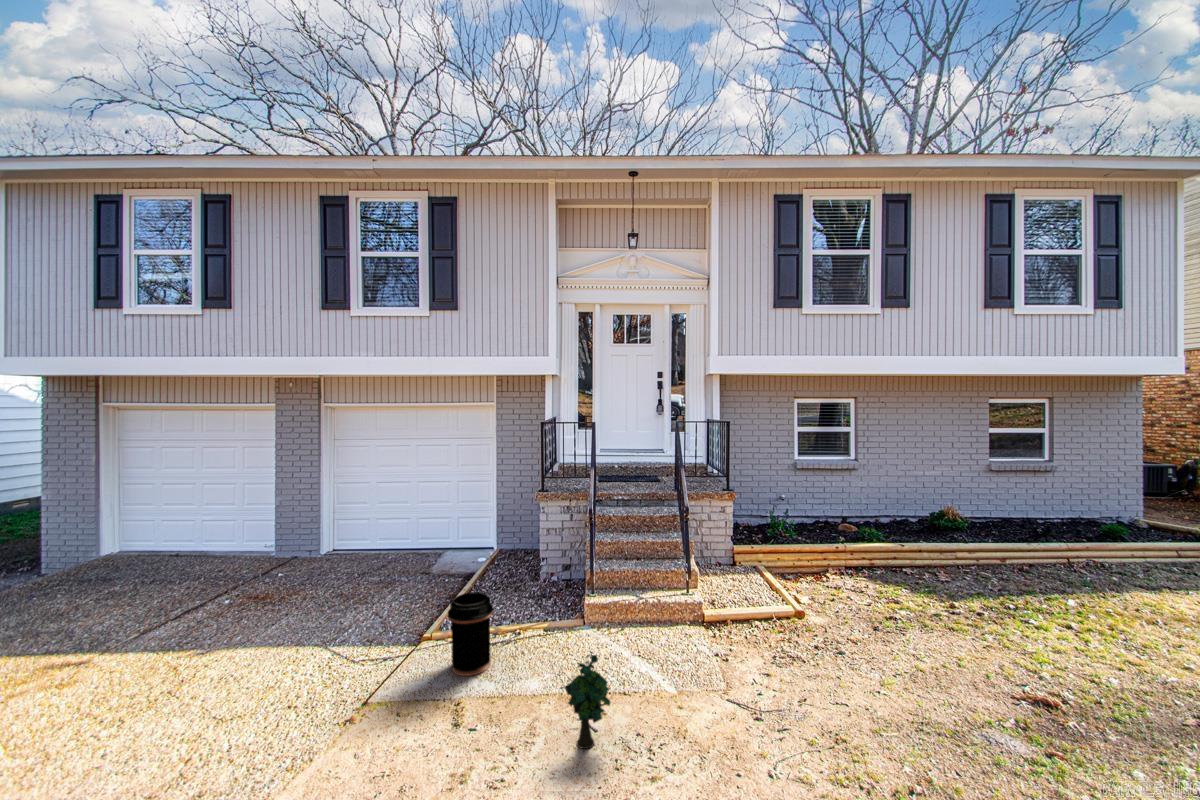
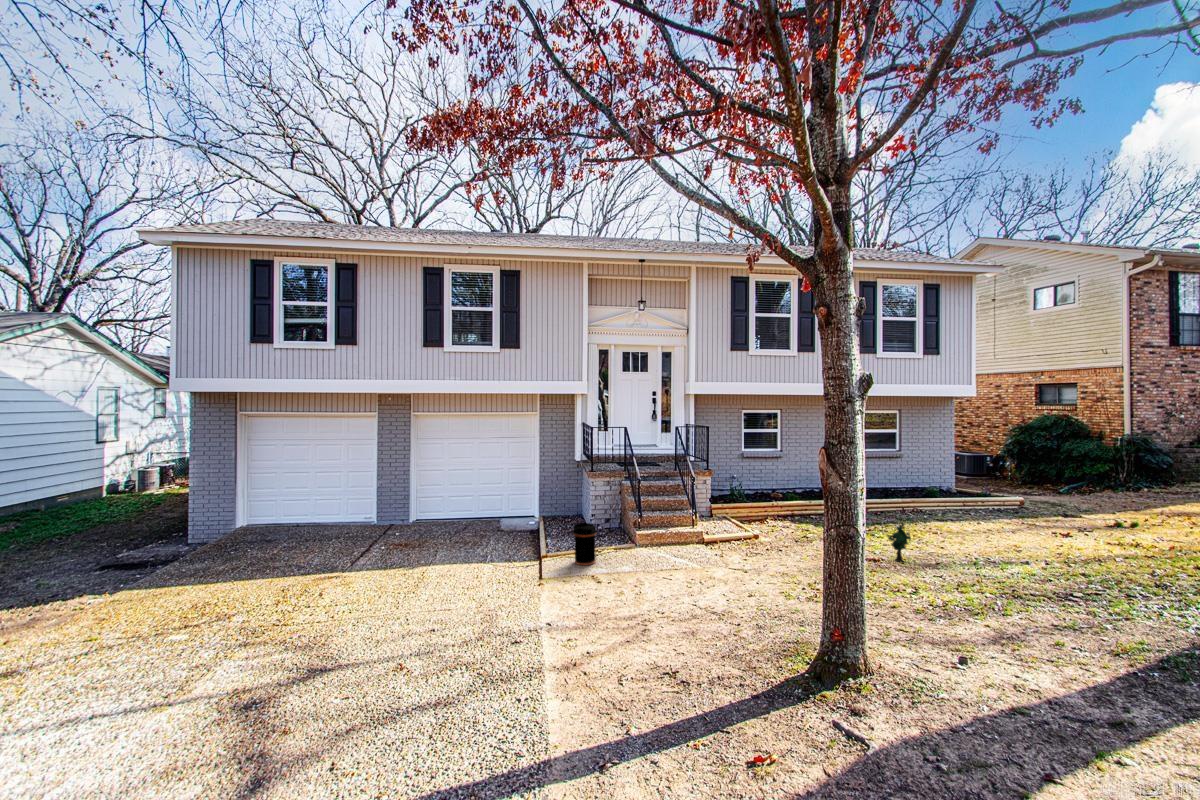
decorative plant: present [562,655,610,749] -> present [887,523,911,562]

